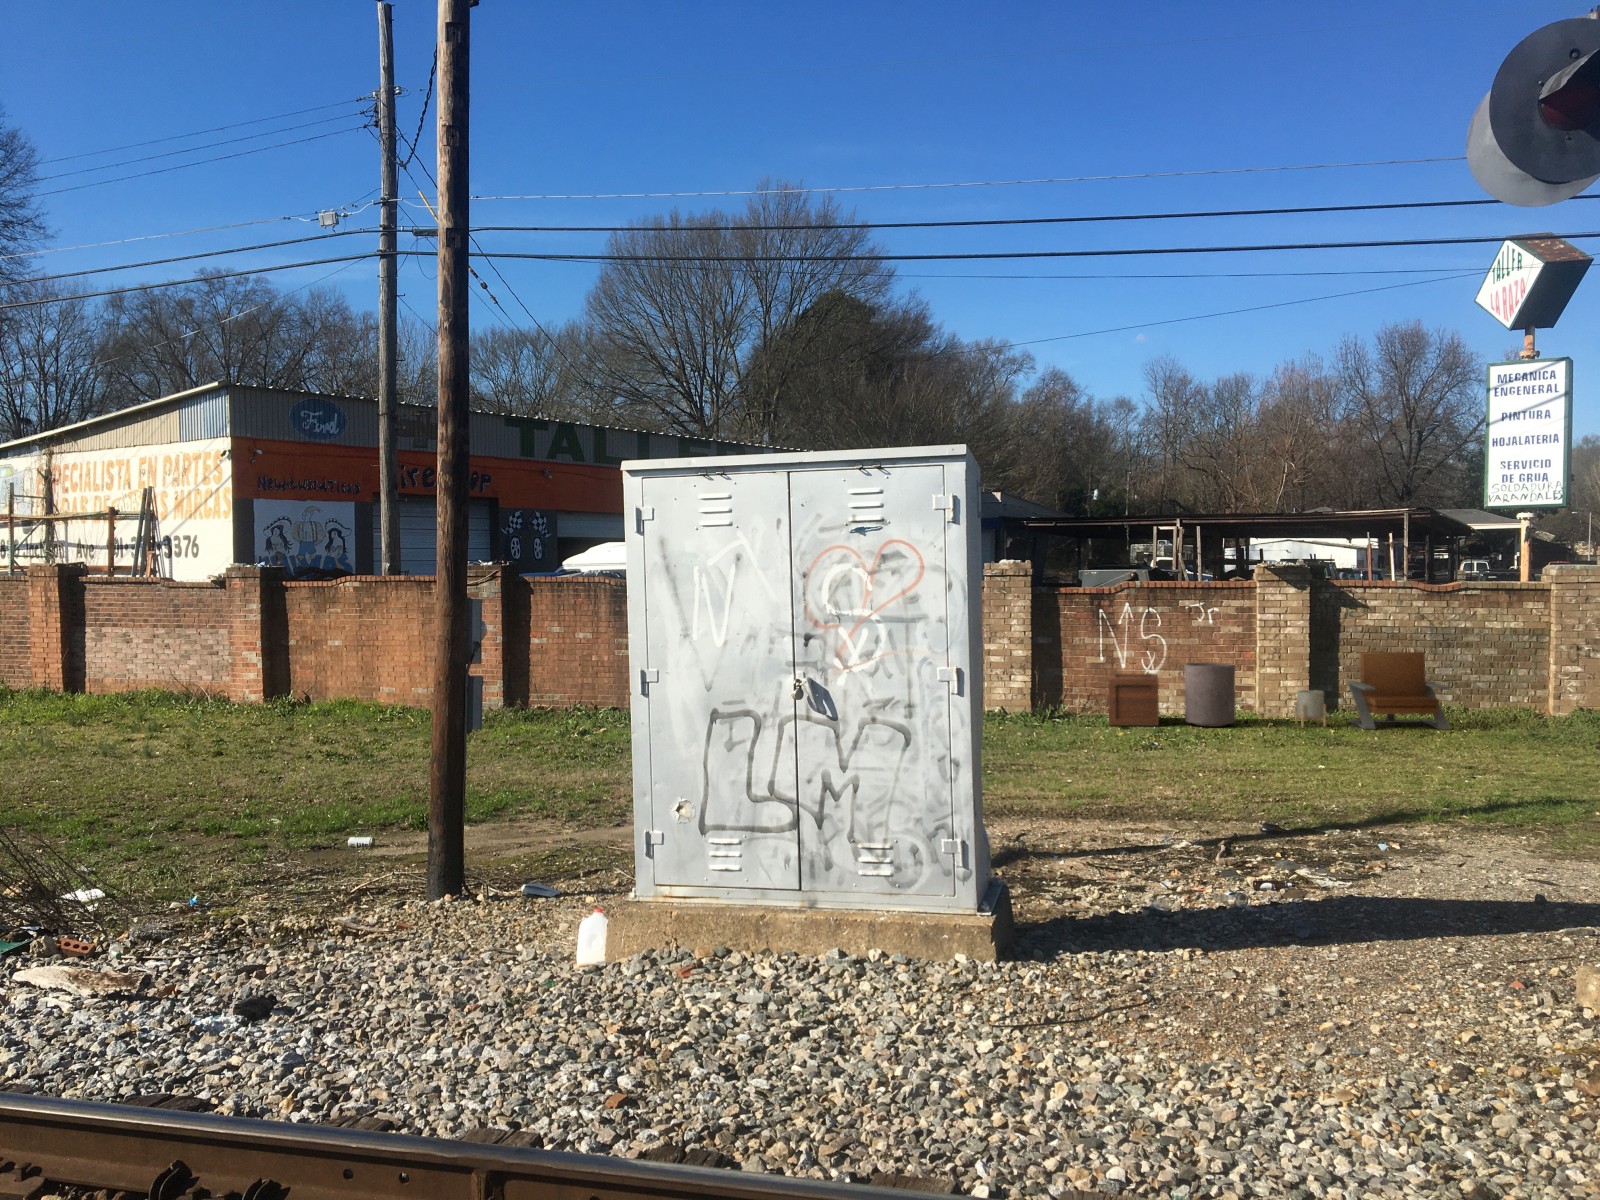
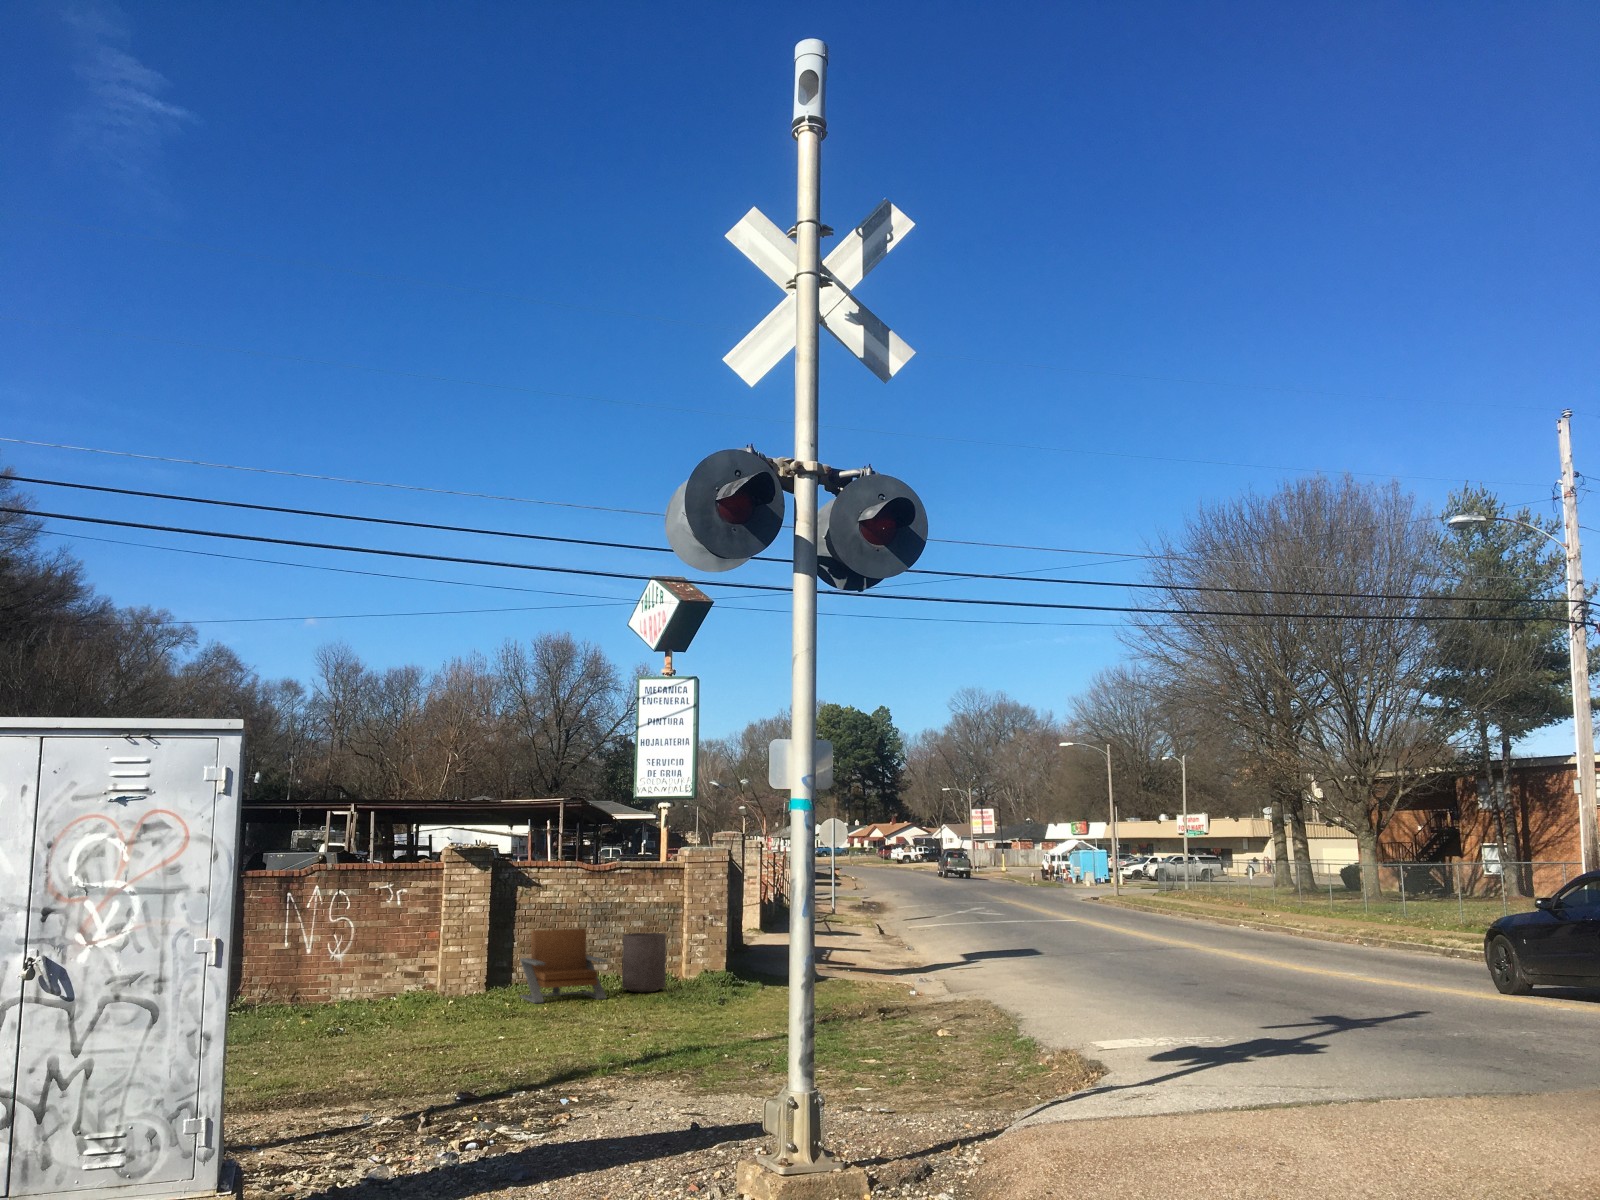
trash can: present [1184,662,1235,727] -> present [622,933,666,992]
wooden crate: present [1108,674,1159,726] -> none [287,958,342,1015]
planter: present [1295,690,1326,727] -> none [472,968,501,1005]

